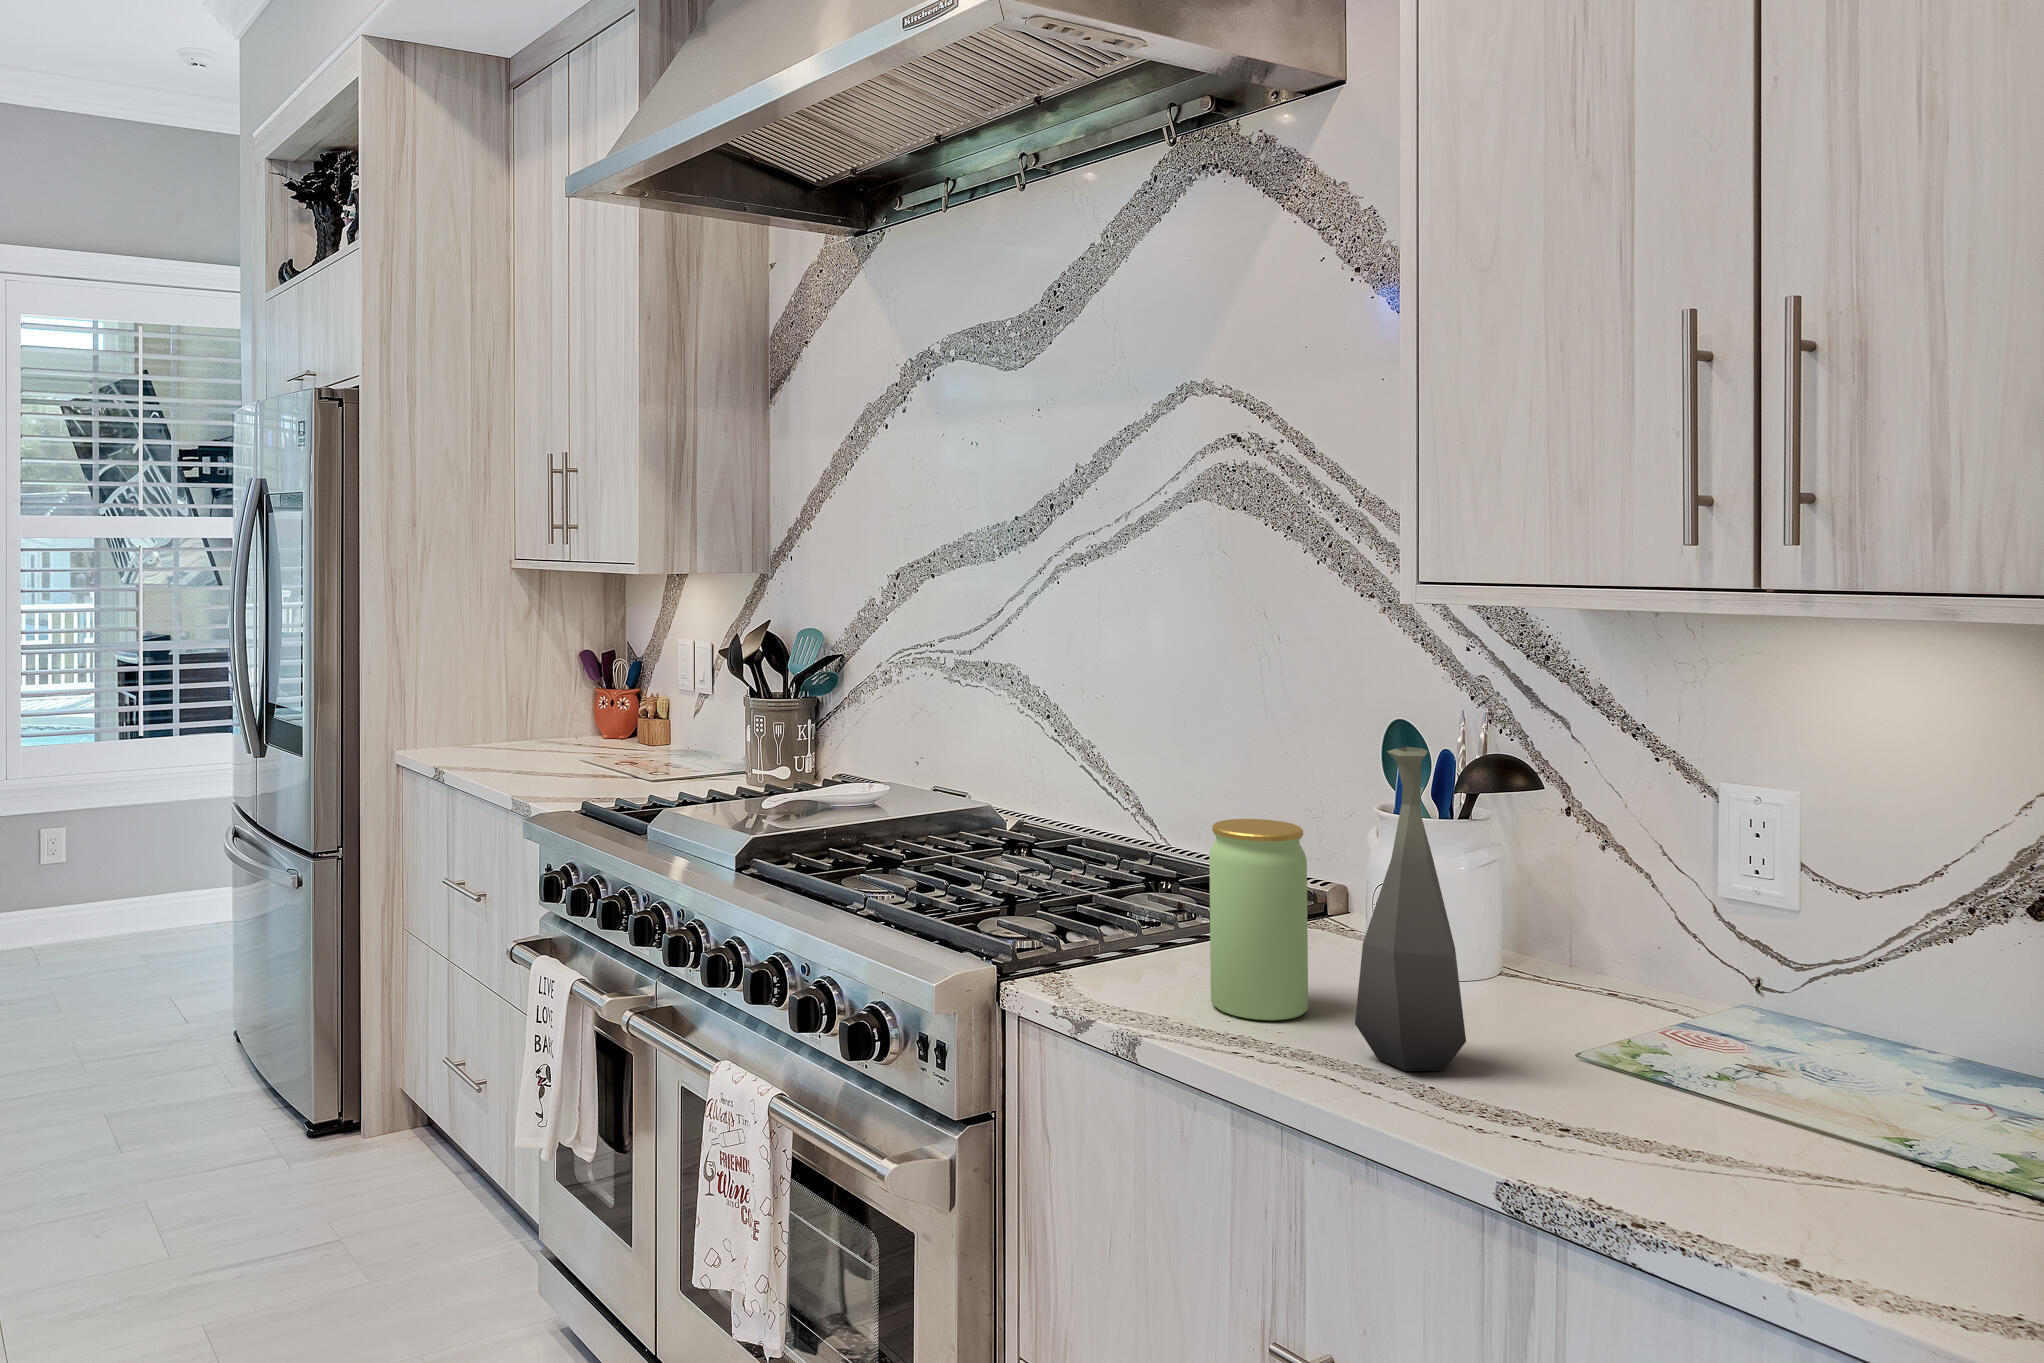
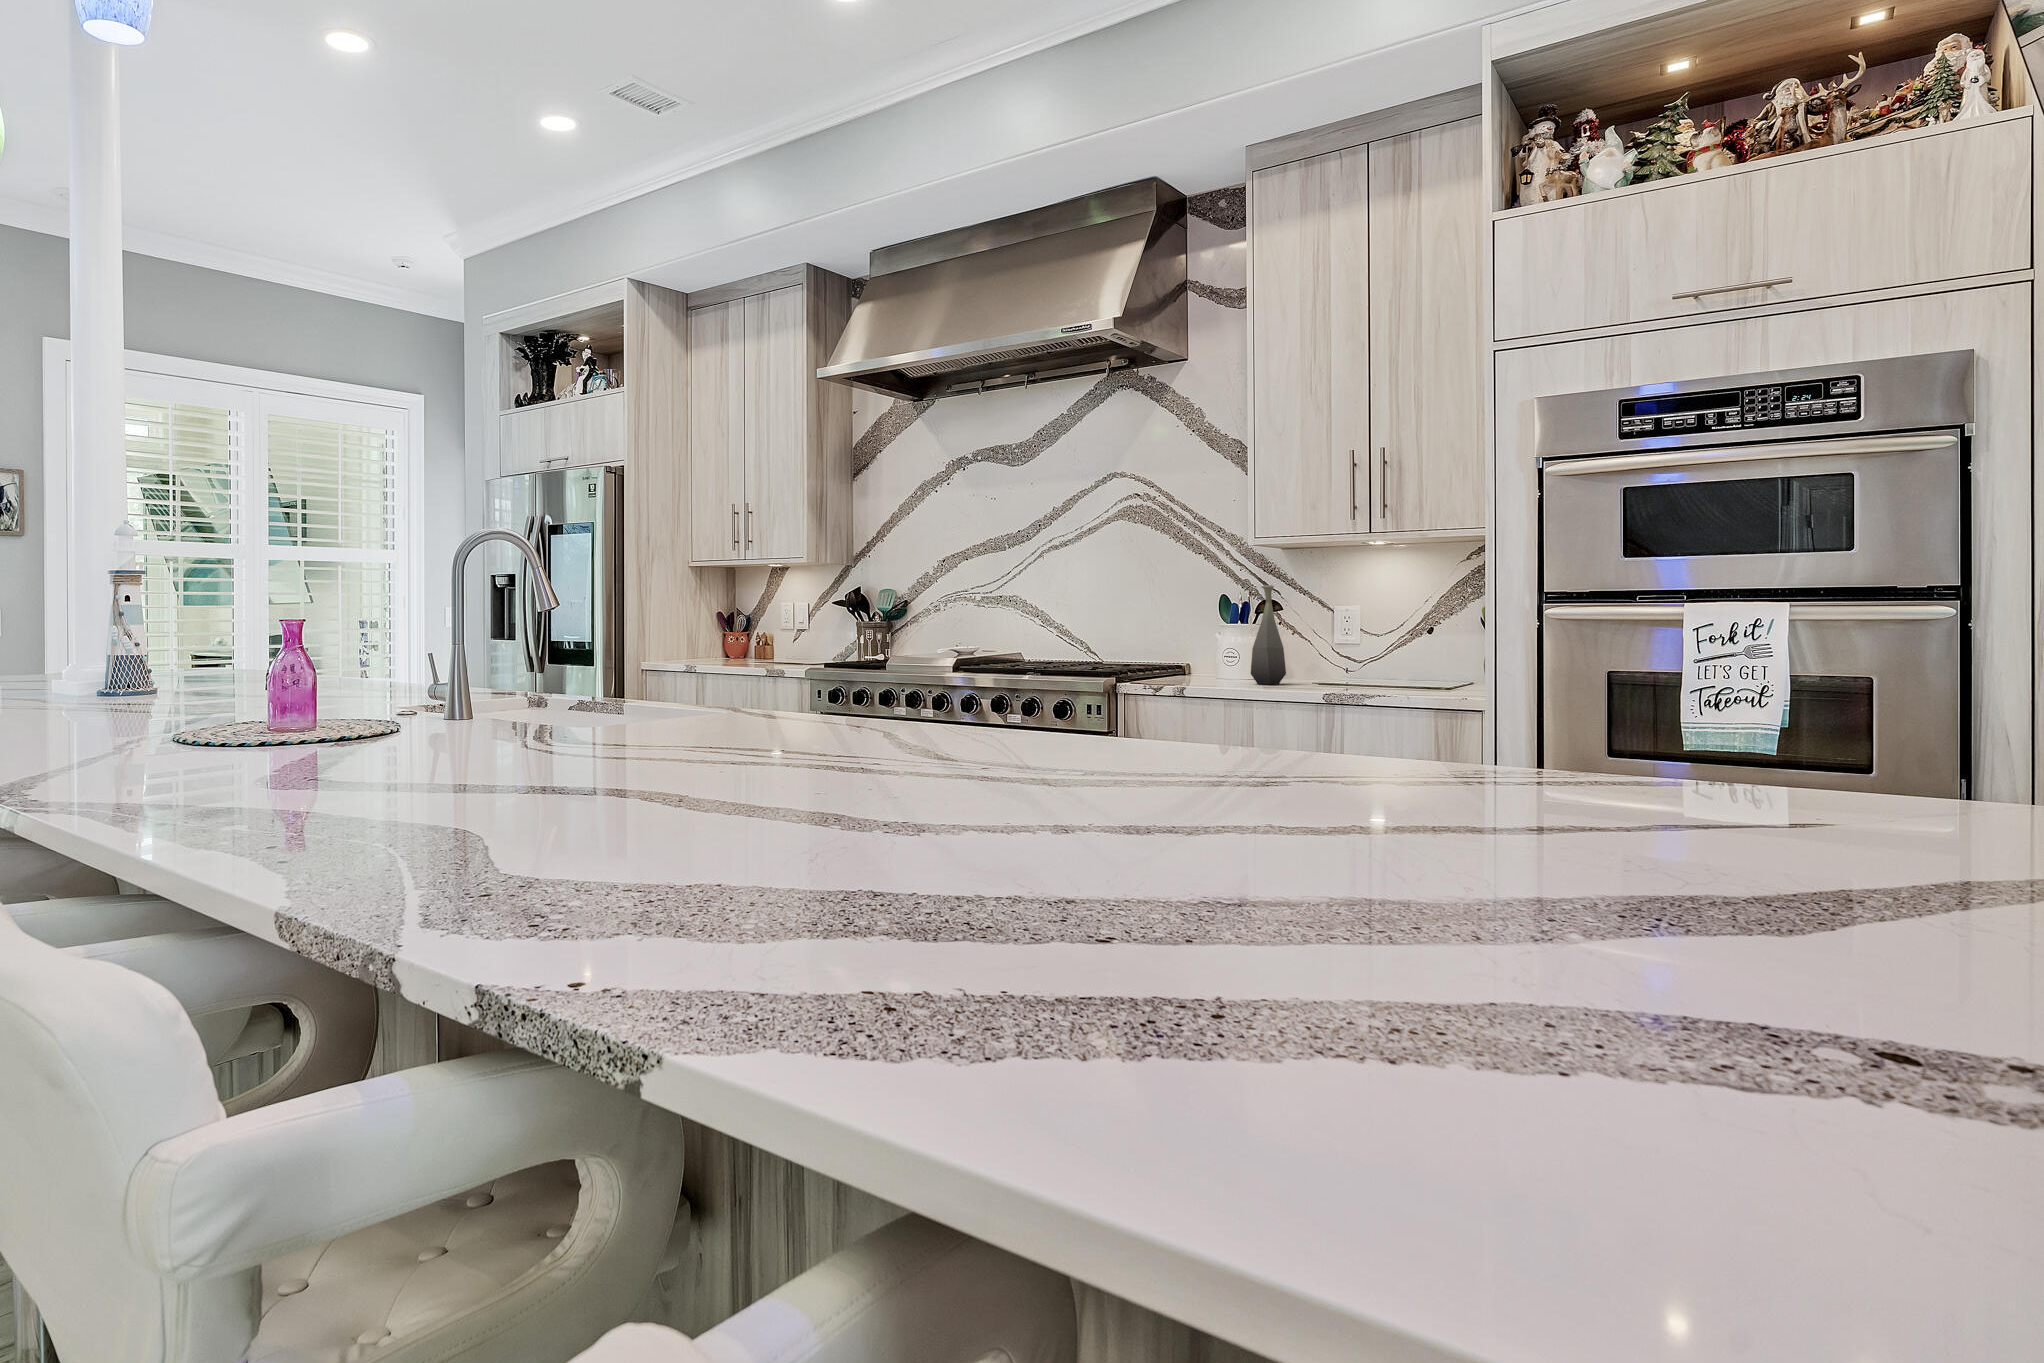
jar: present [1209,819,1308,1020] -> none [1188,620,1222,682]

